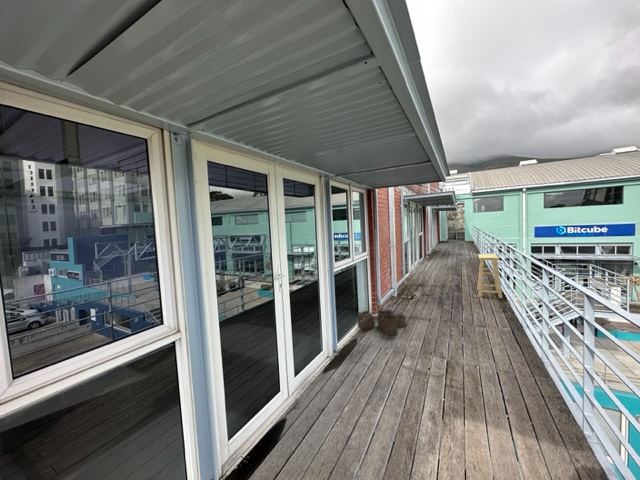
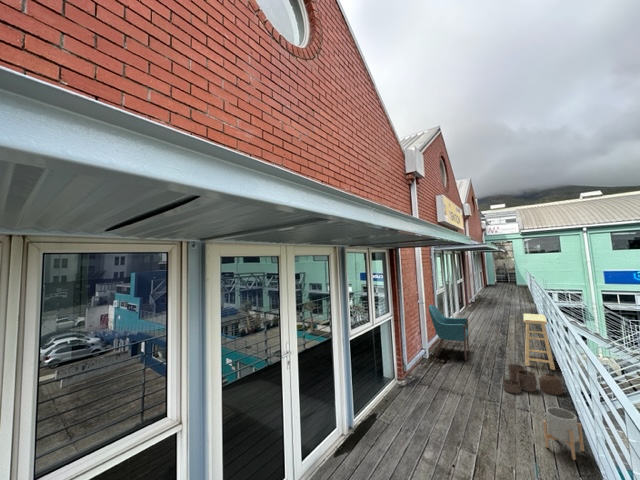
chair: none [398,250,431,296] -> present [429,305,469,361]
woven basket: present [358,310,406,335] -> present [503,364,563,395]
planter: none [501,318,531,356] -> present [543,407,584,460]

